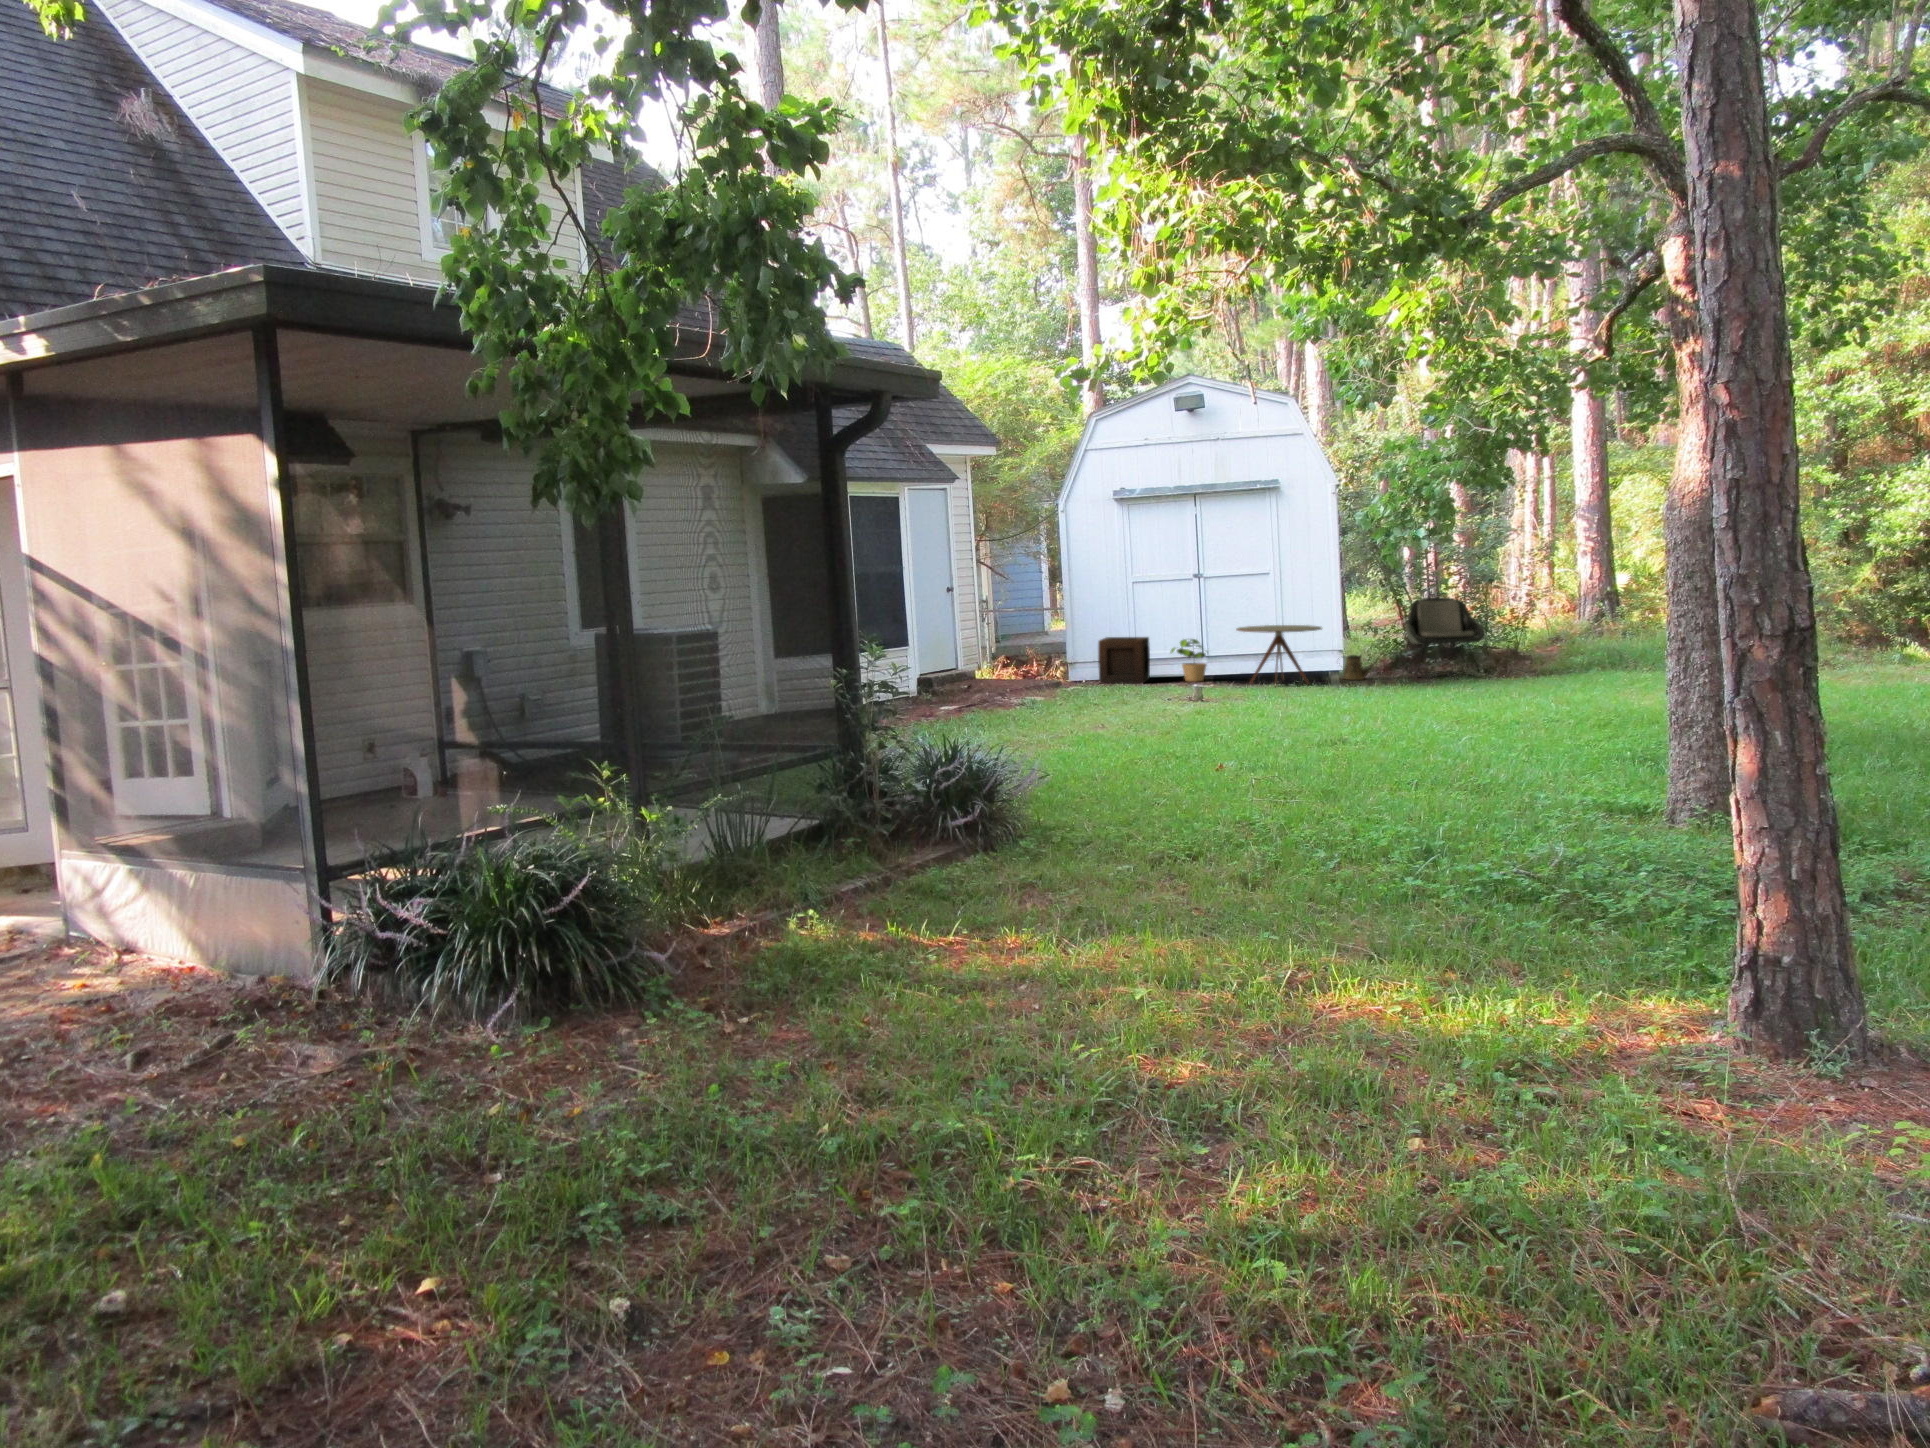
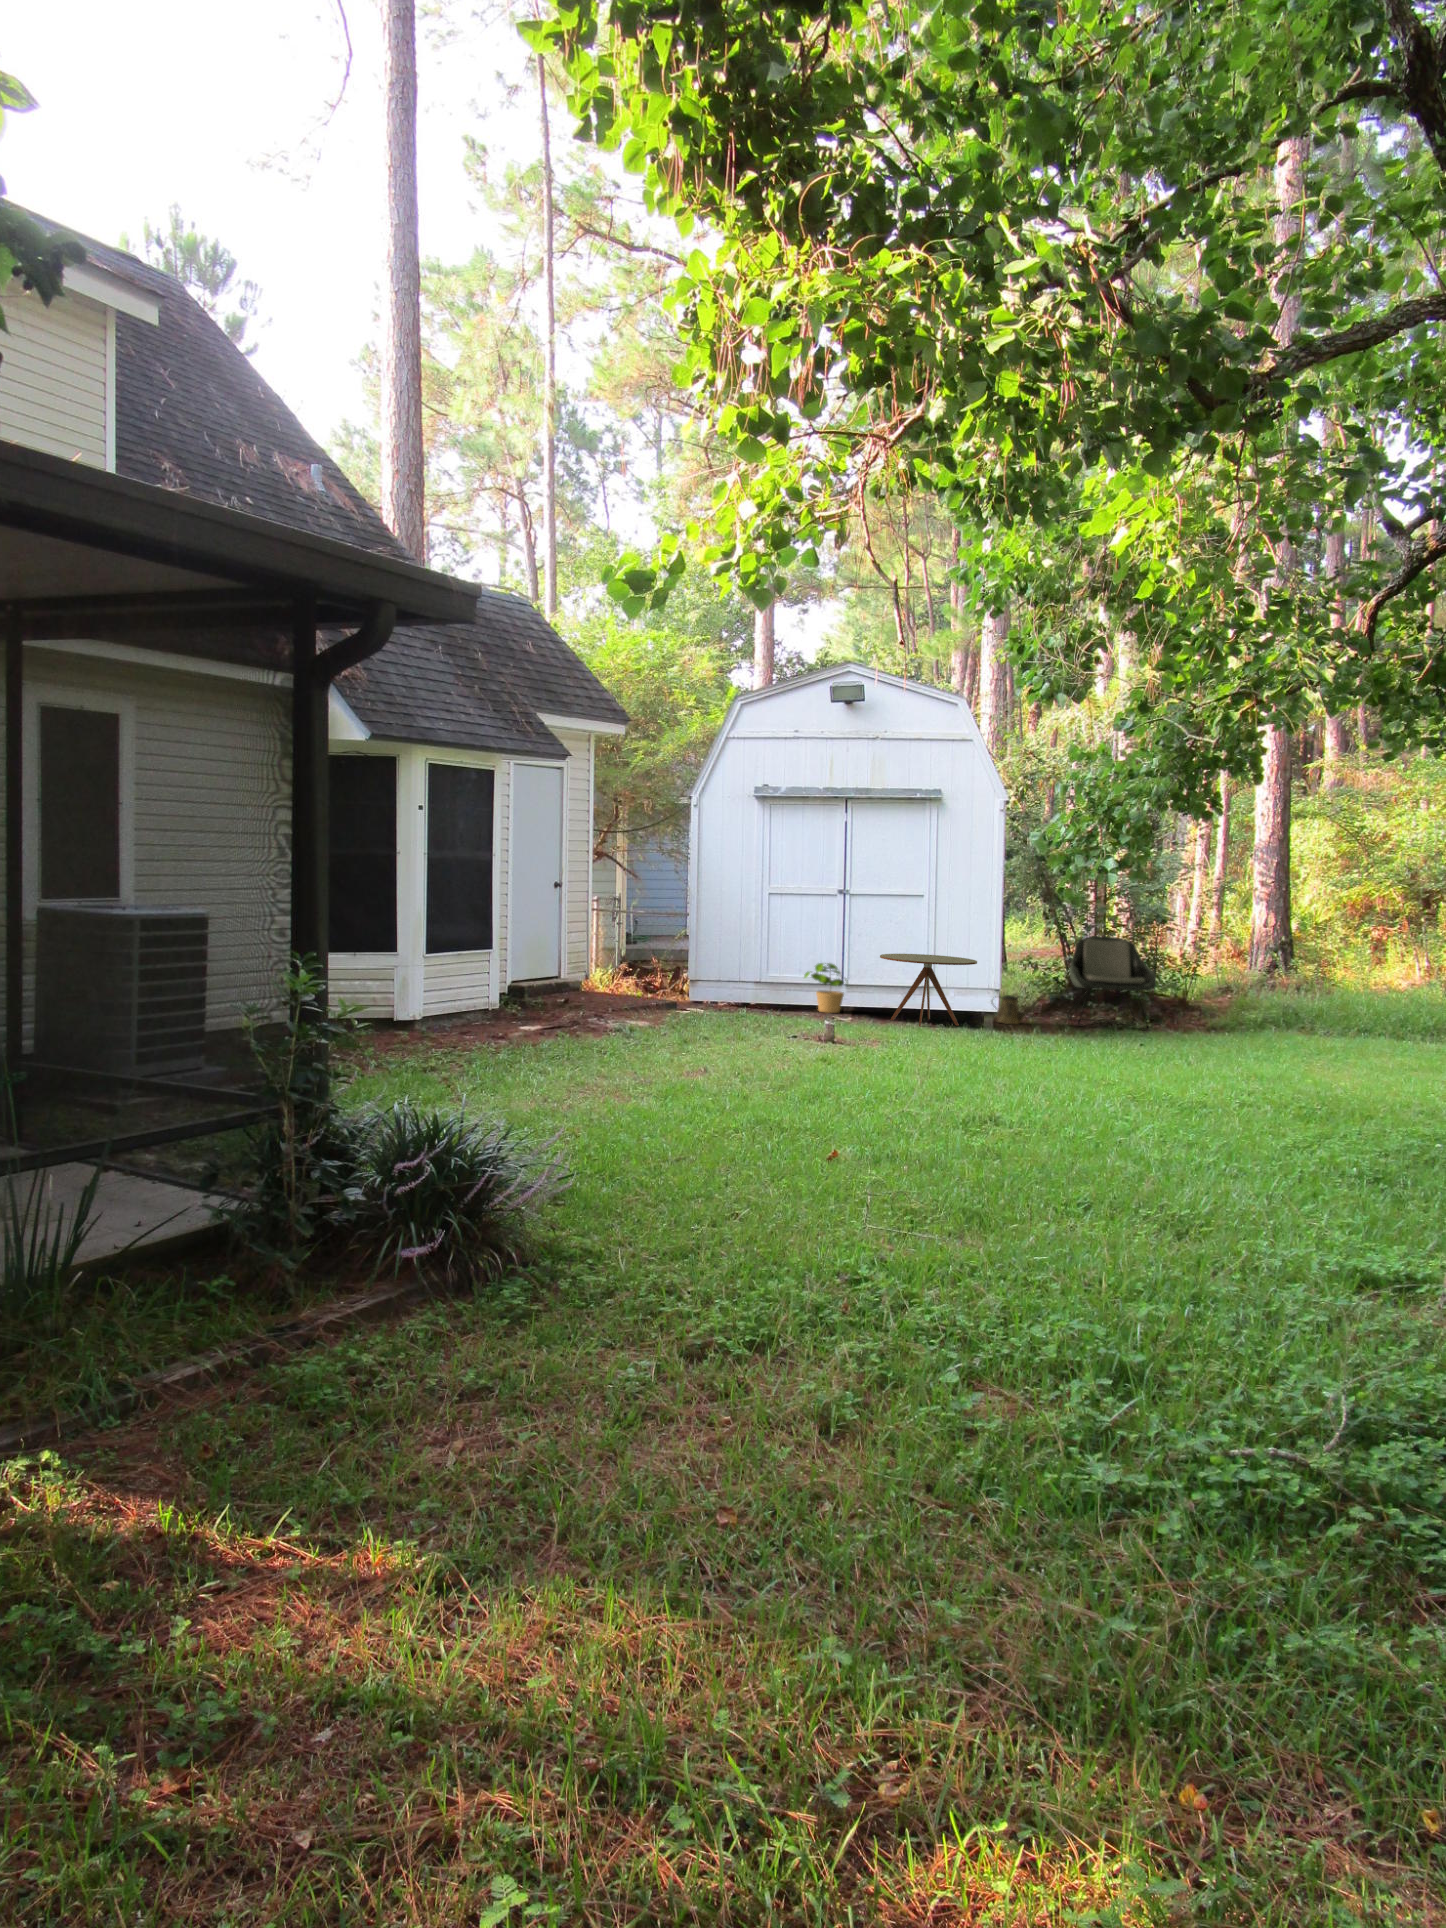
wooden crate: present [1098,637,1150,684] -> none [720,953,781,1011]

